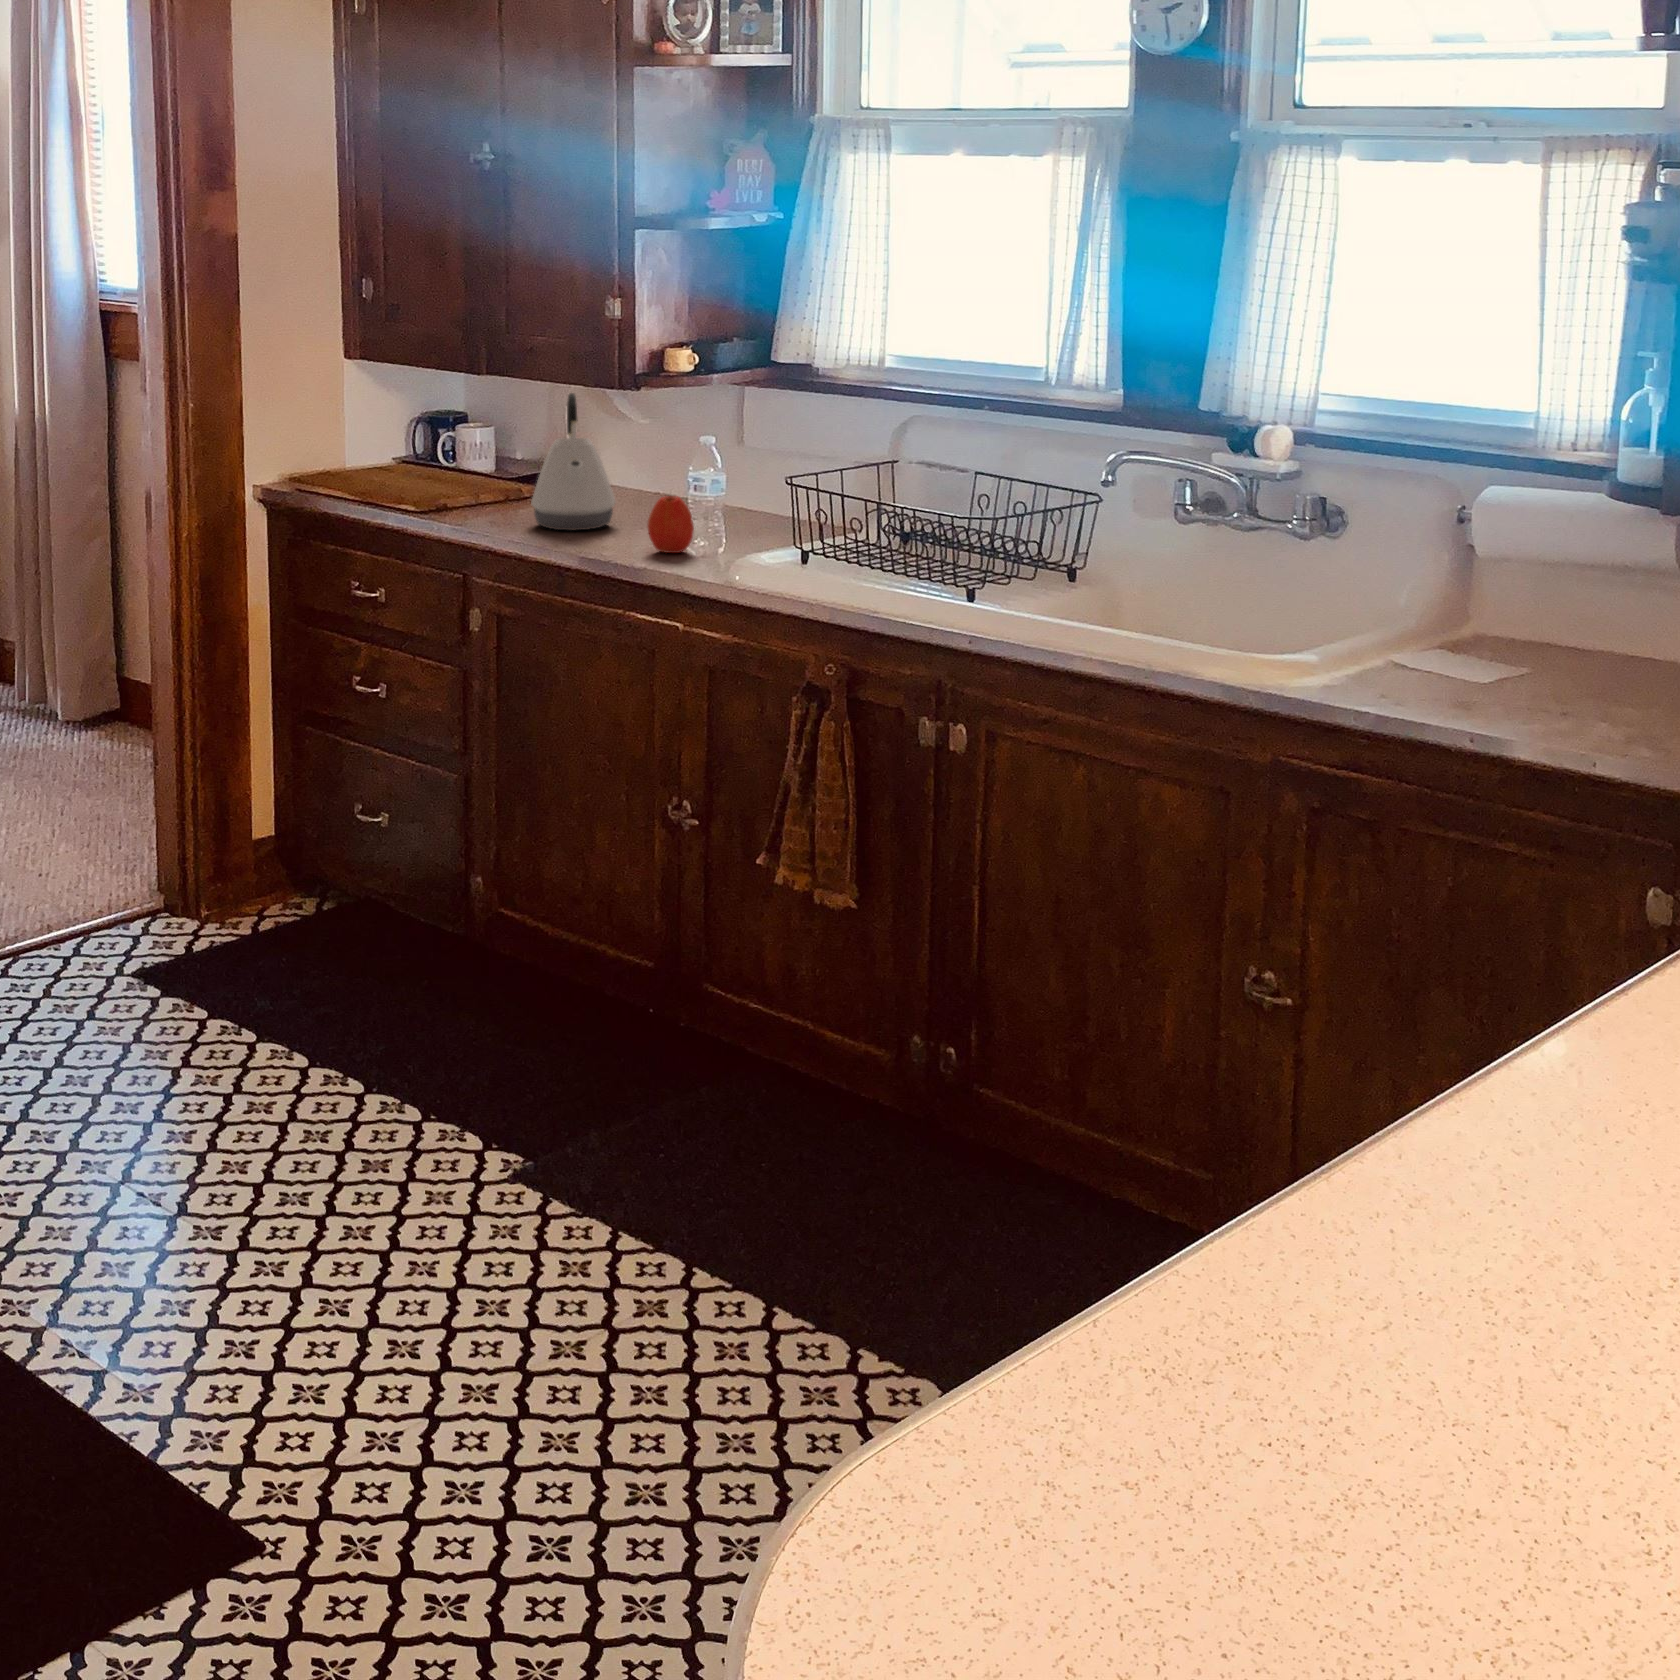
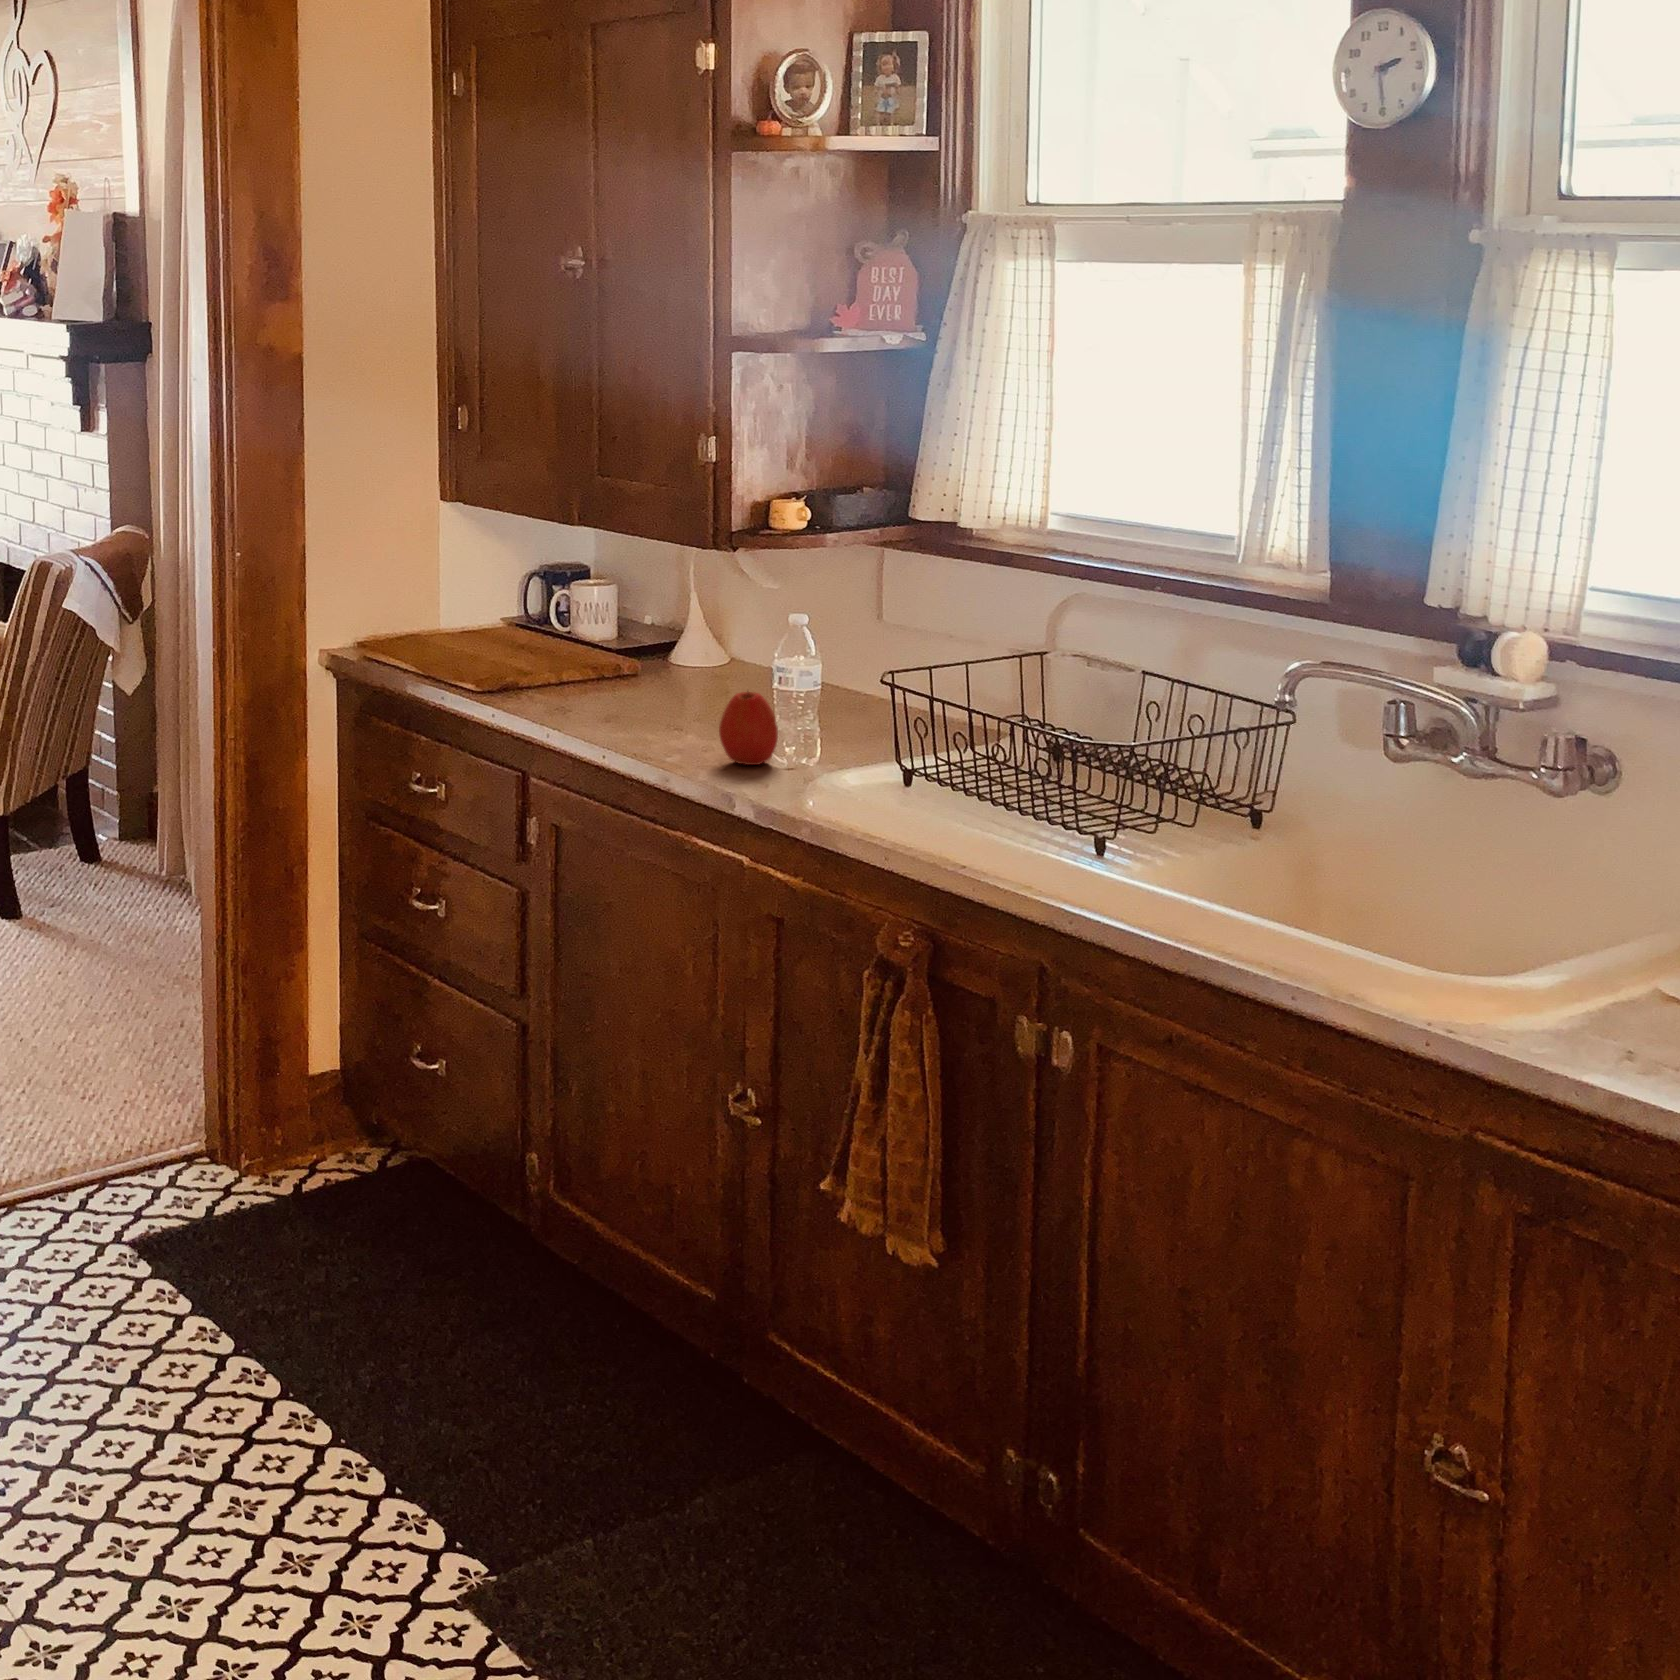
kettle: present [531,393,615,530] -> none [605,555,709,726]

